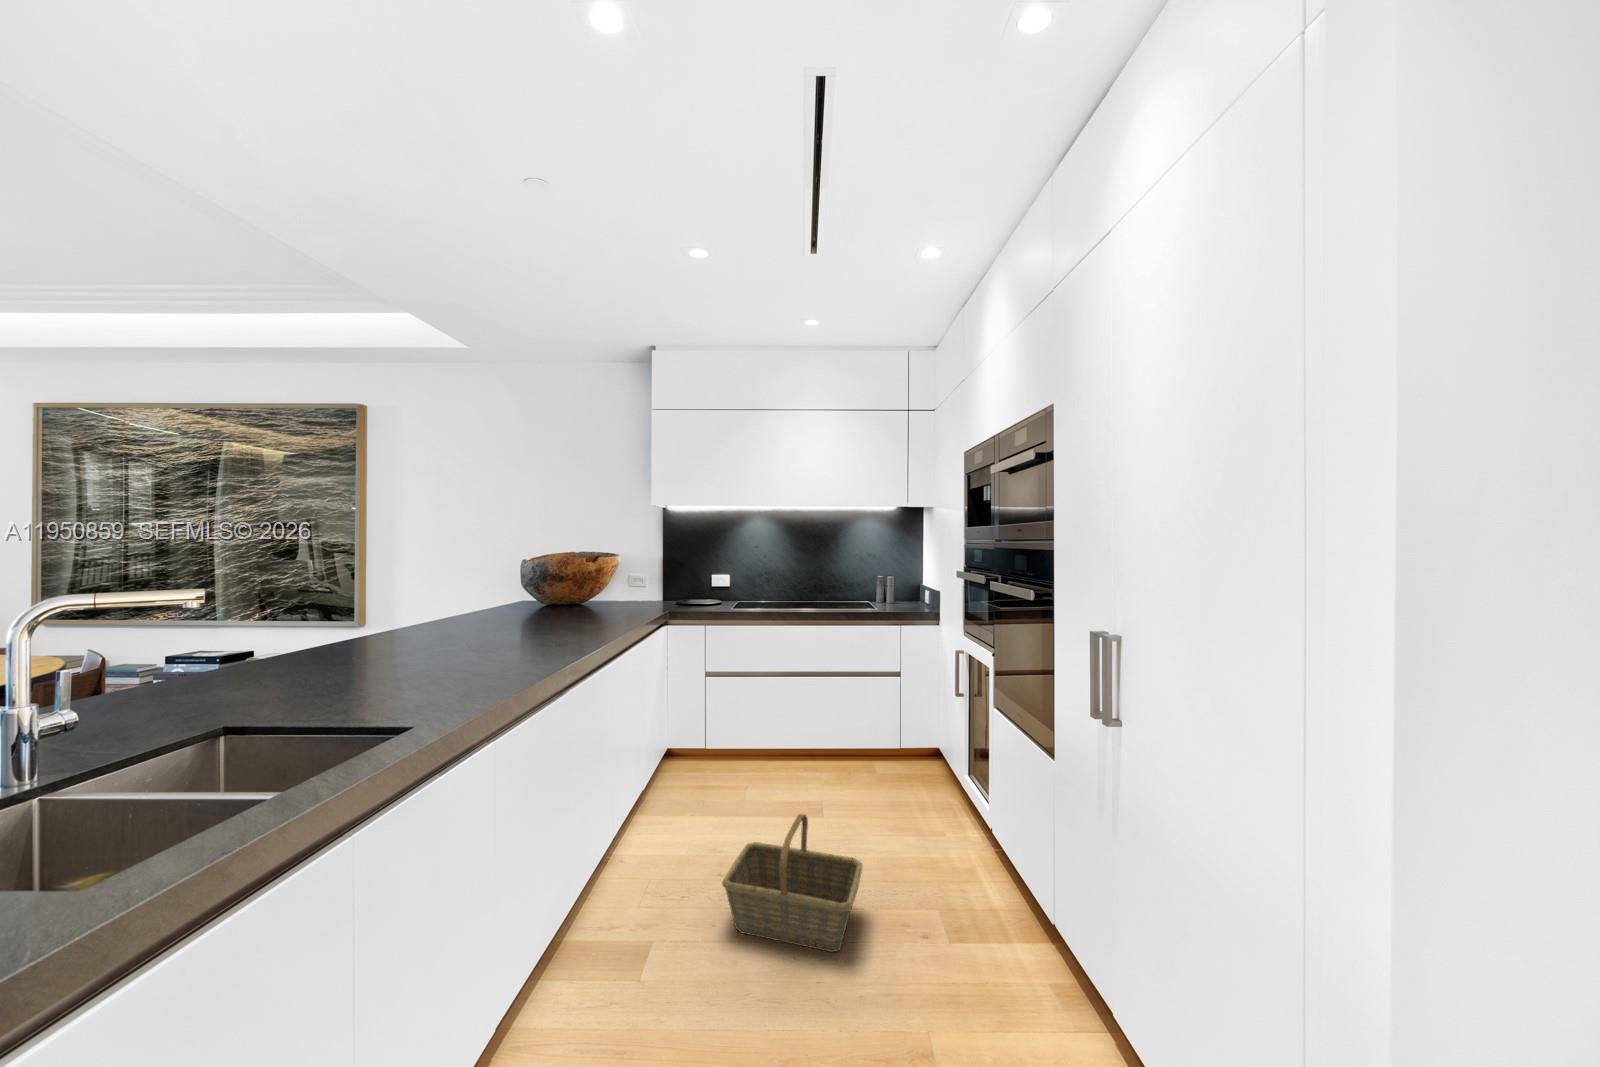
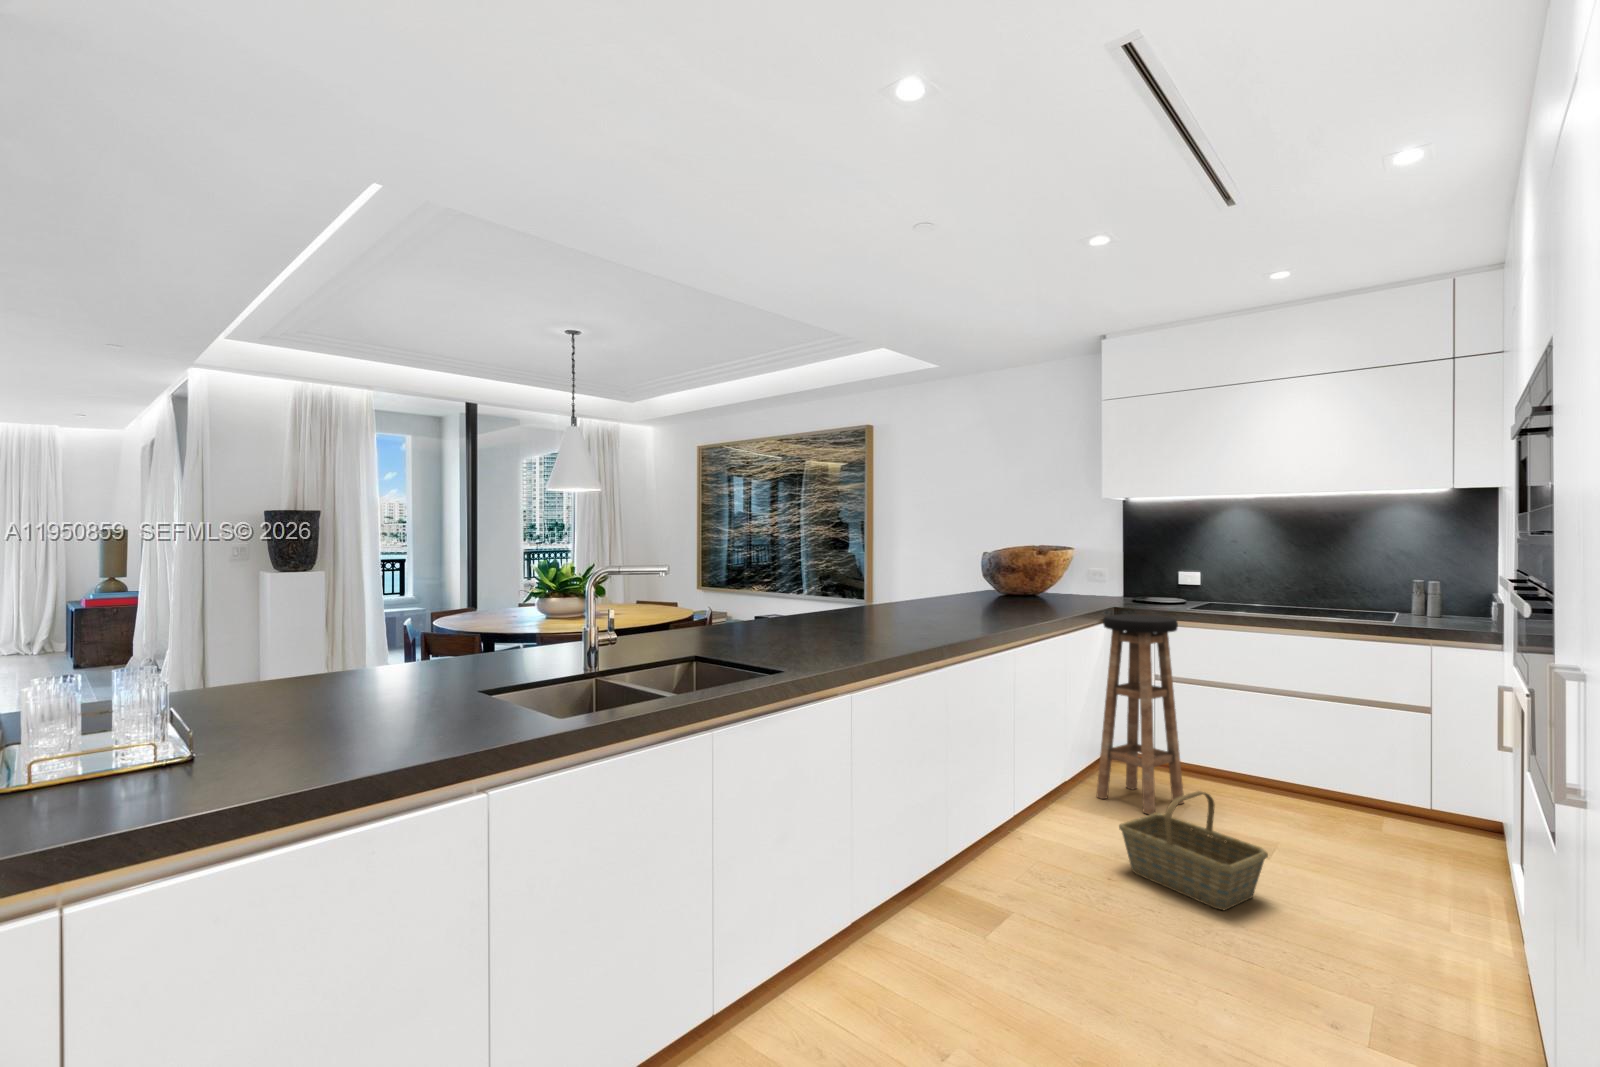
bar stool: none [663,620,741,827] -> present [1096,614,1184,815]

